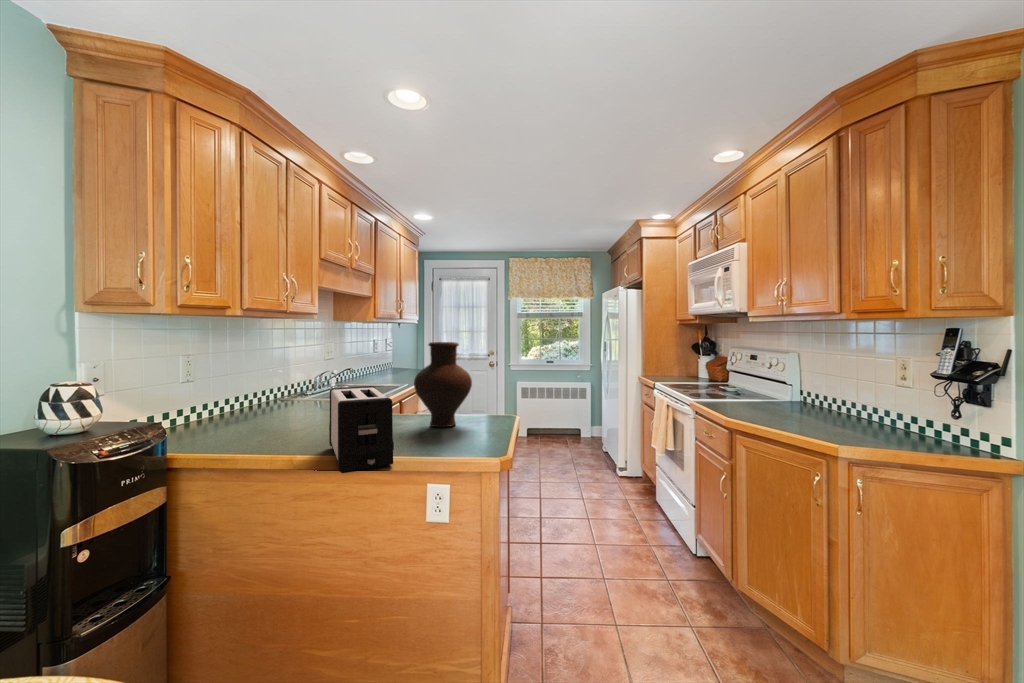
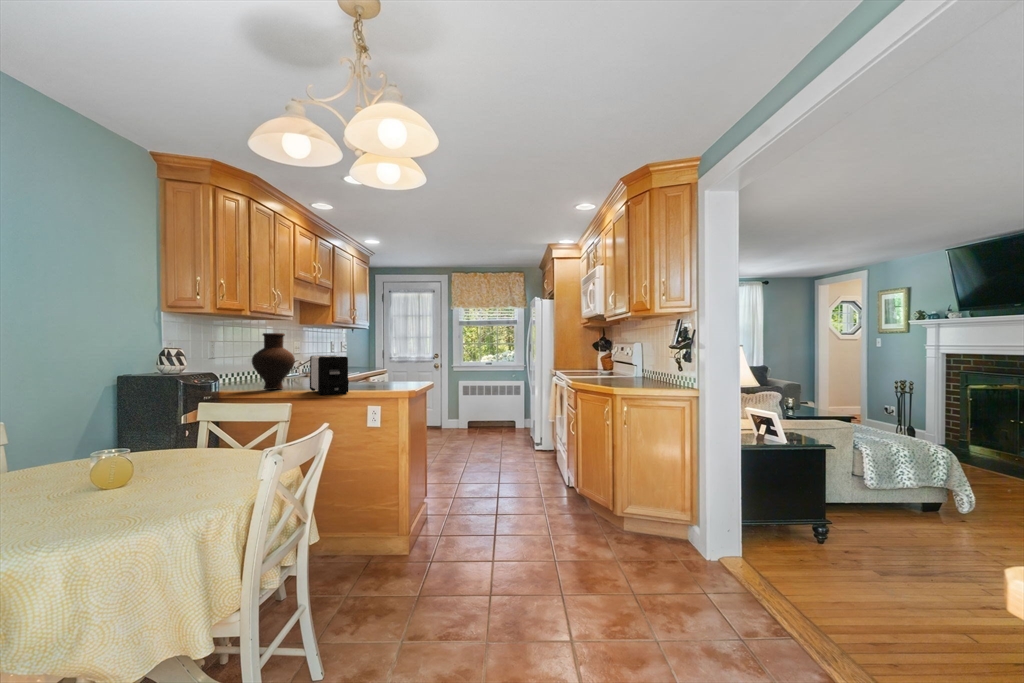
vase: present [414,342,472,427] -> present [252,333,295,390]

